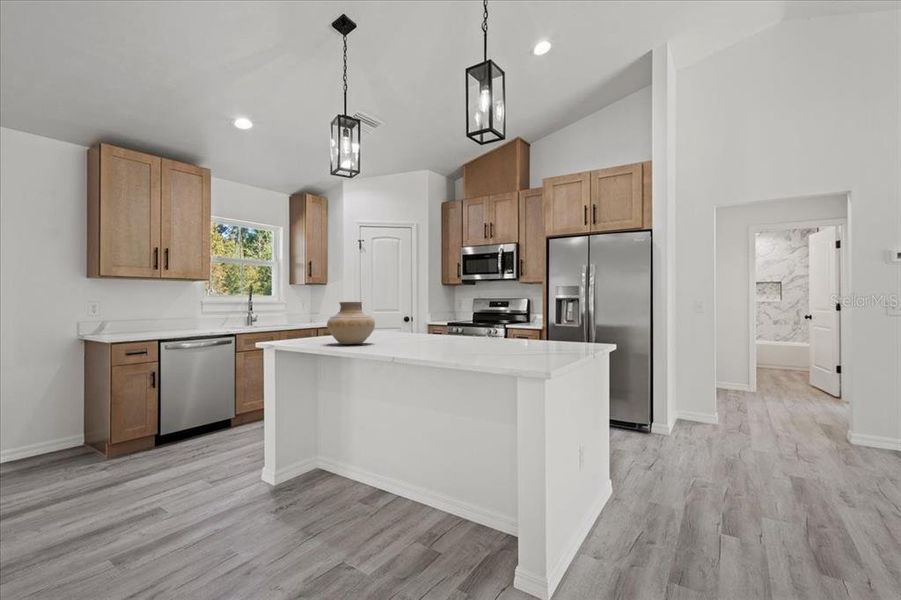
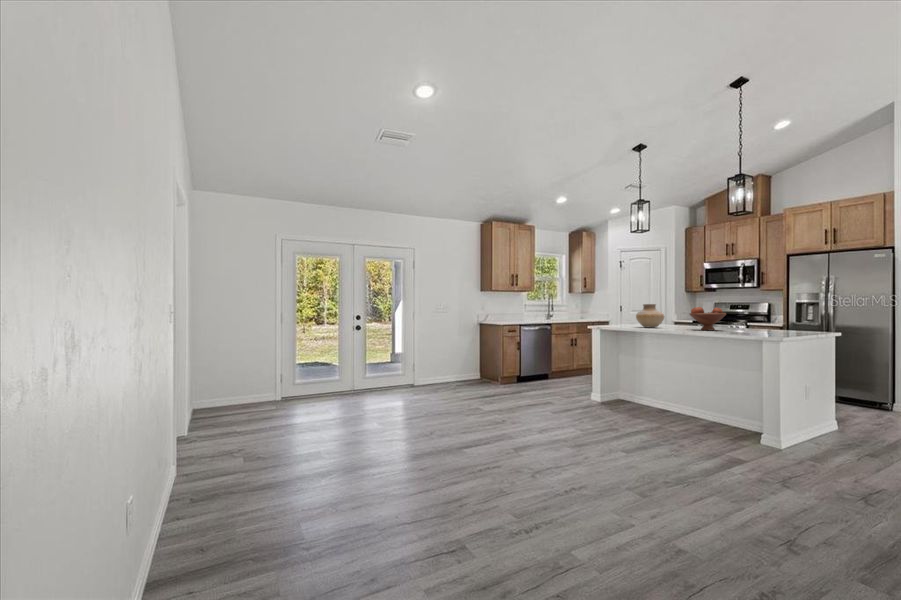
fruit bowl: none [405,307,463,350] -> present [690,307,726,330]

